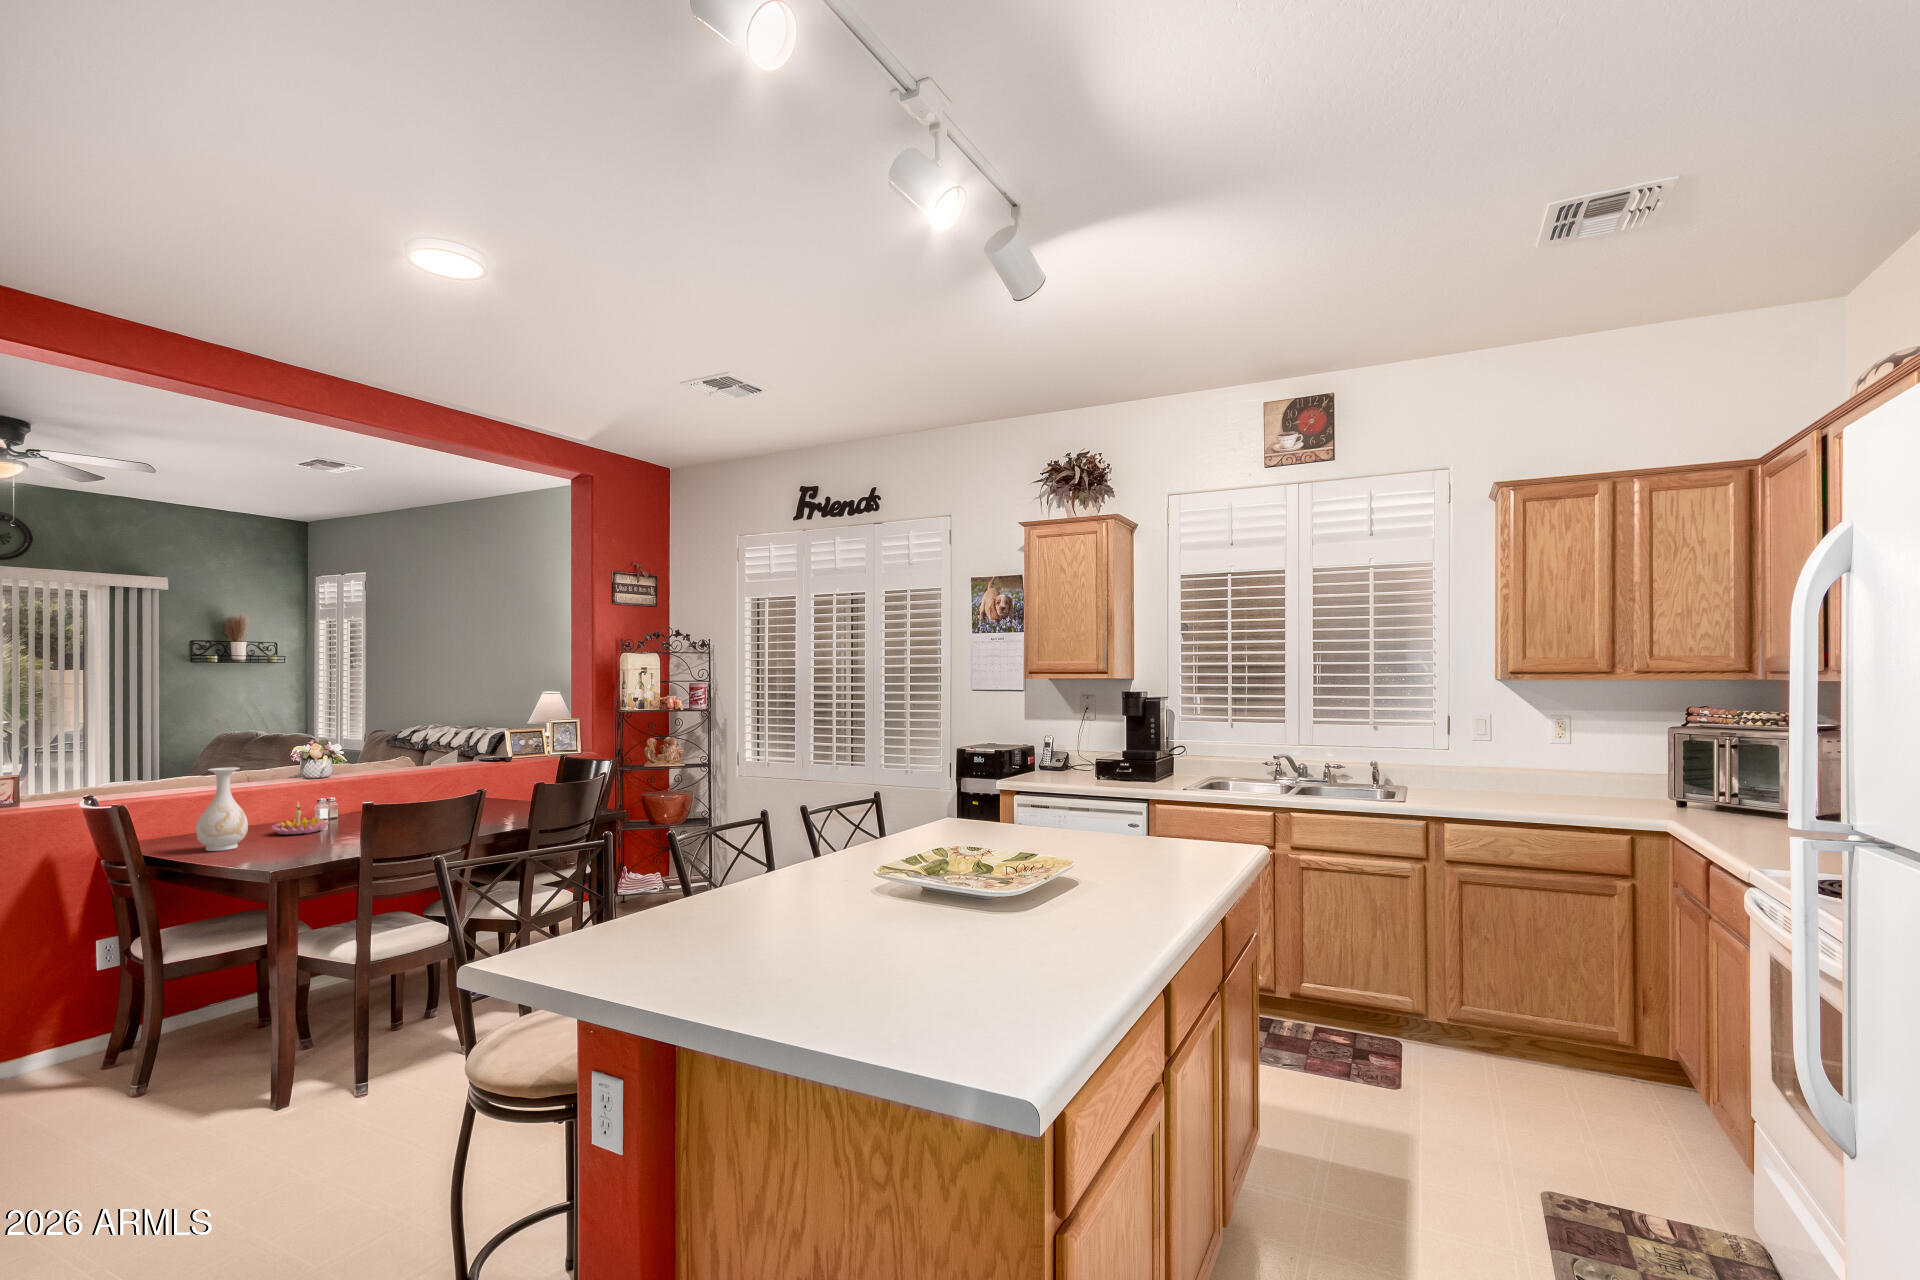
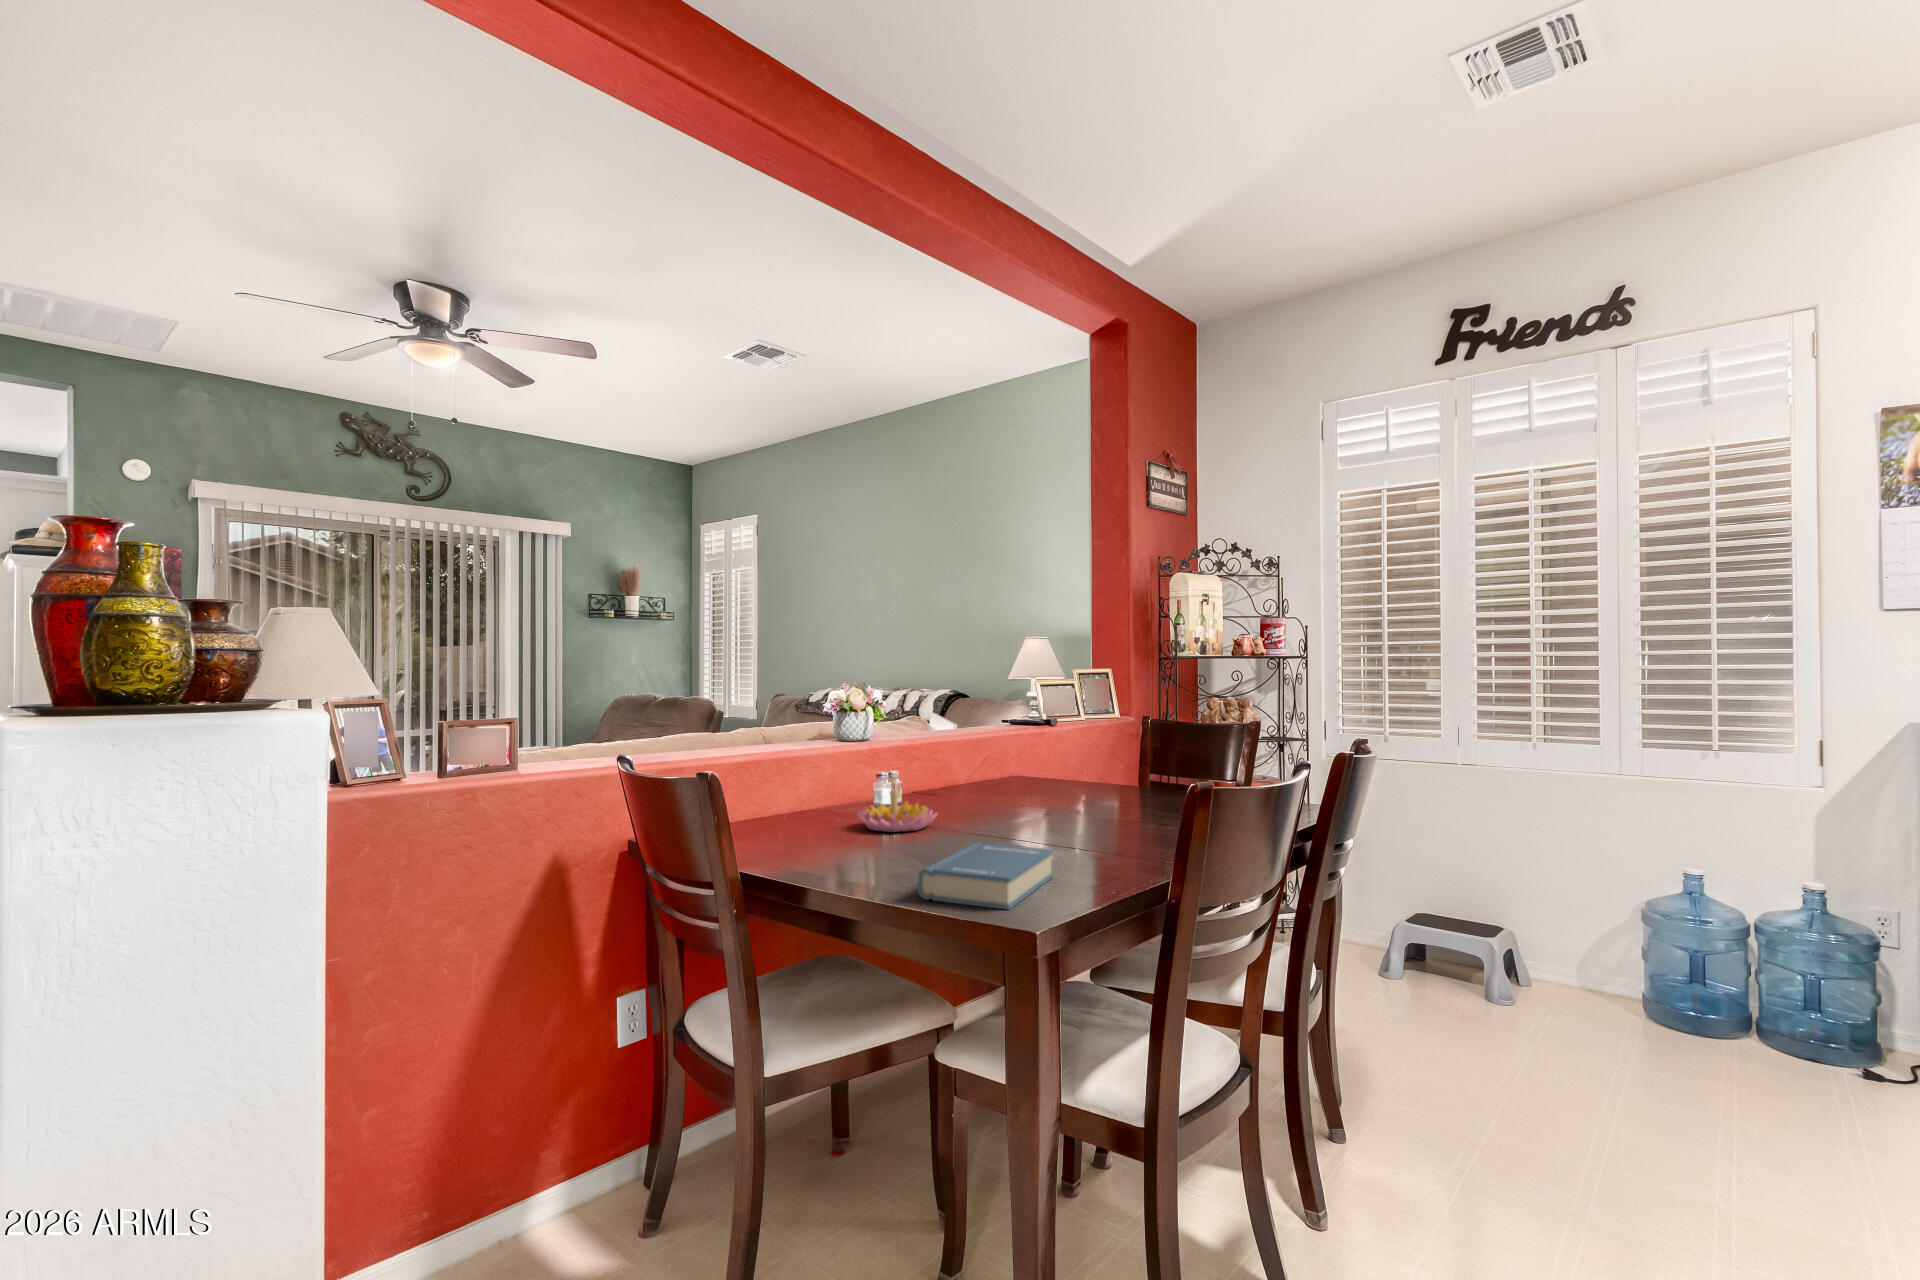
vase: present [196,767,248,851] -> none [788,710,863,862]
book: none [239,836,336,865] -> present [918,842,1054,910]

